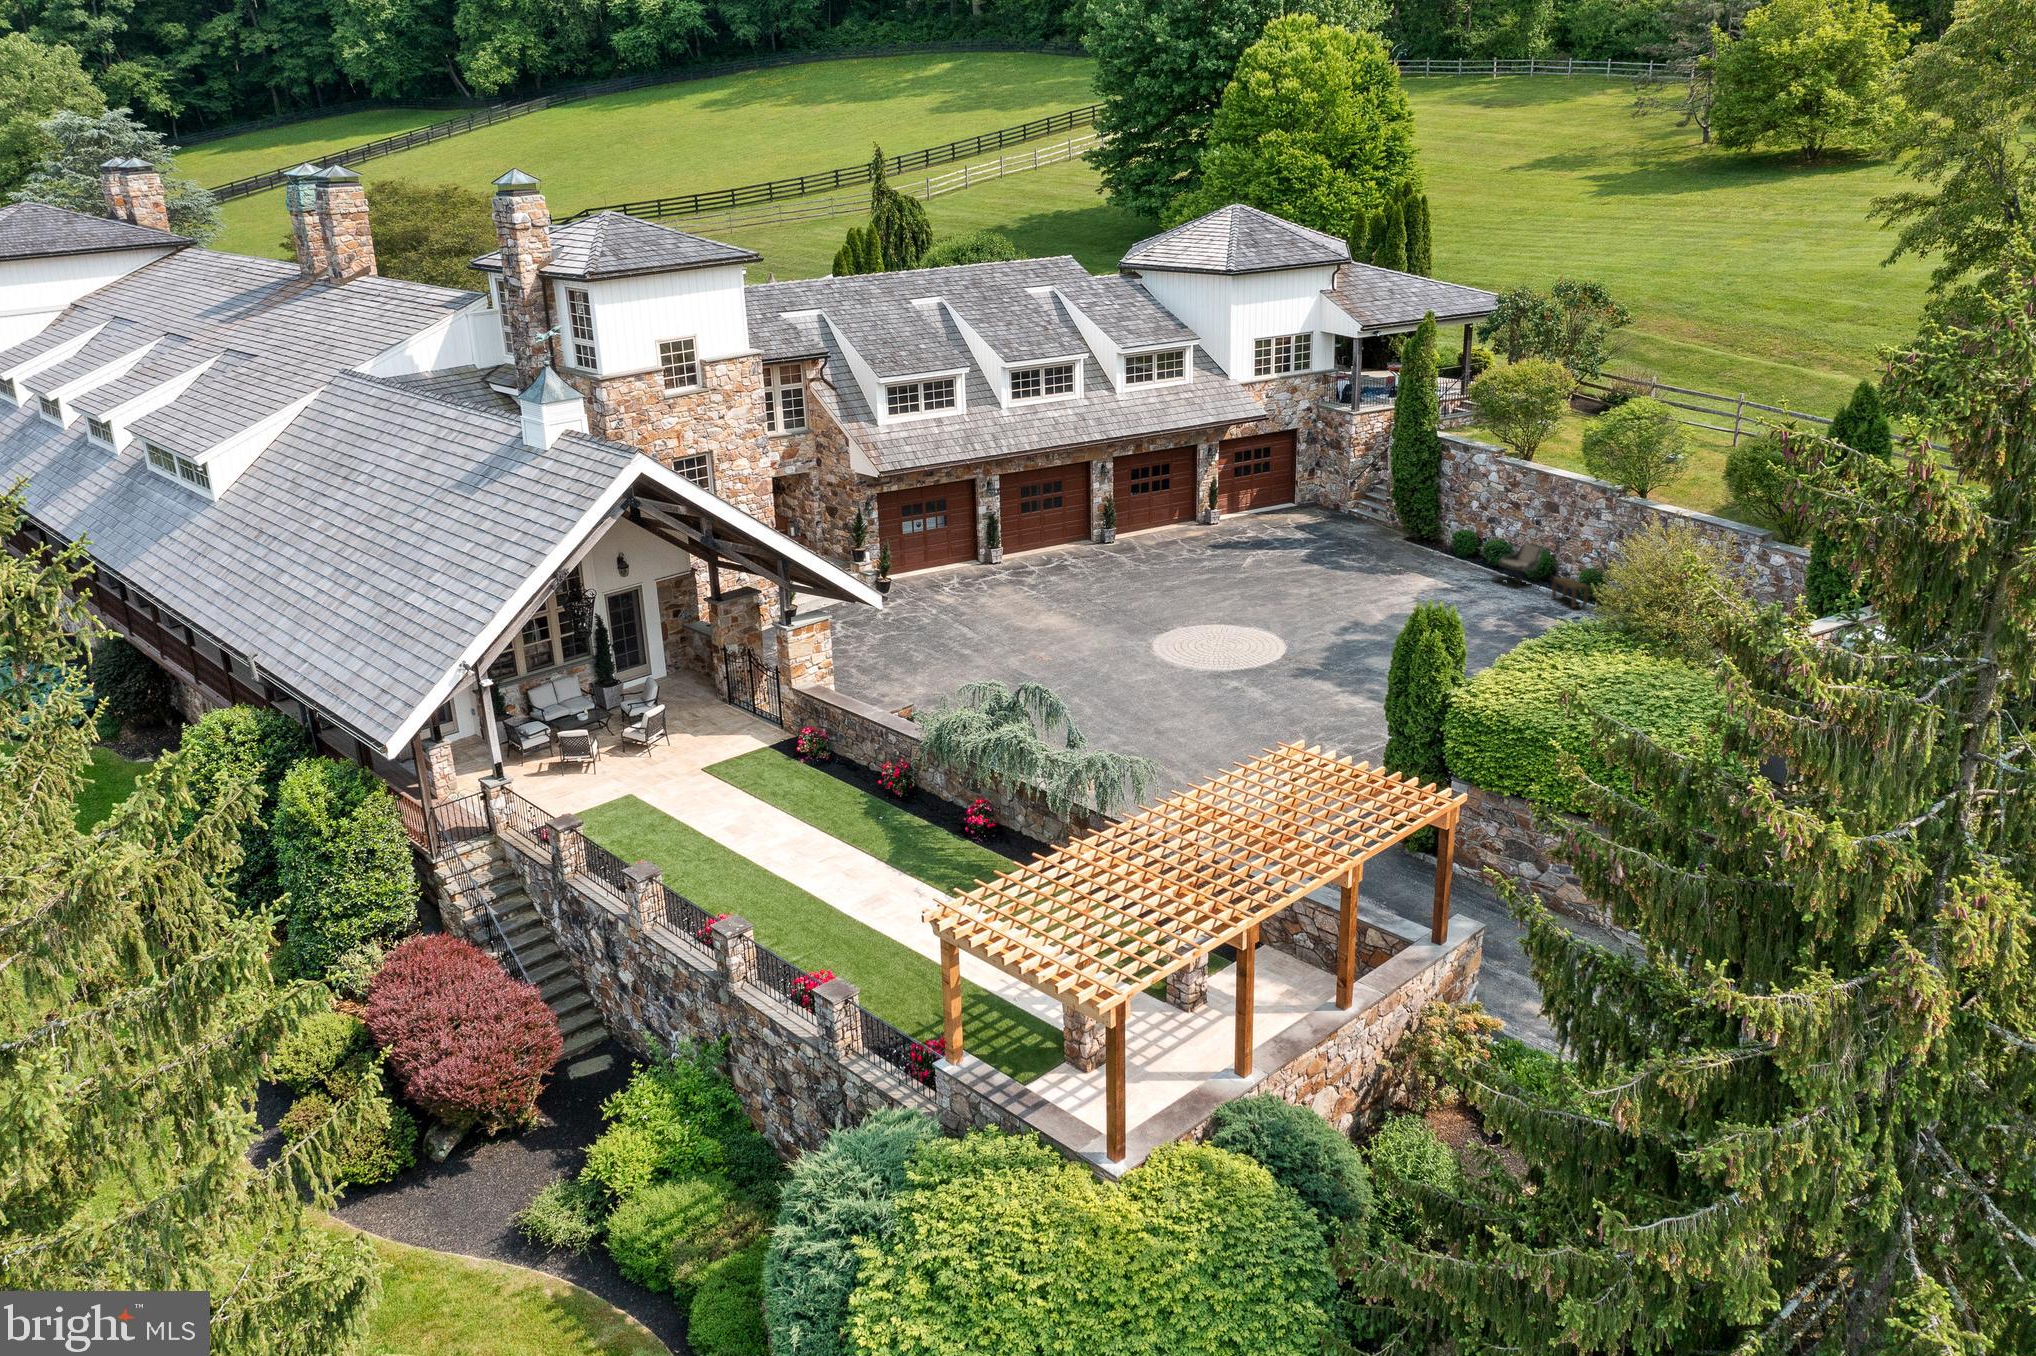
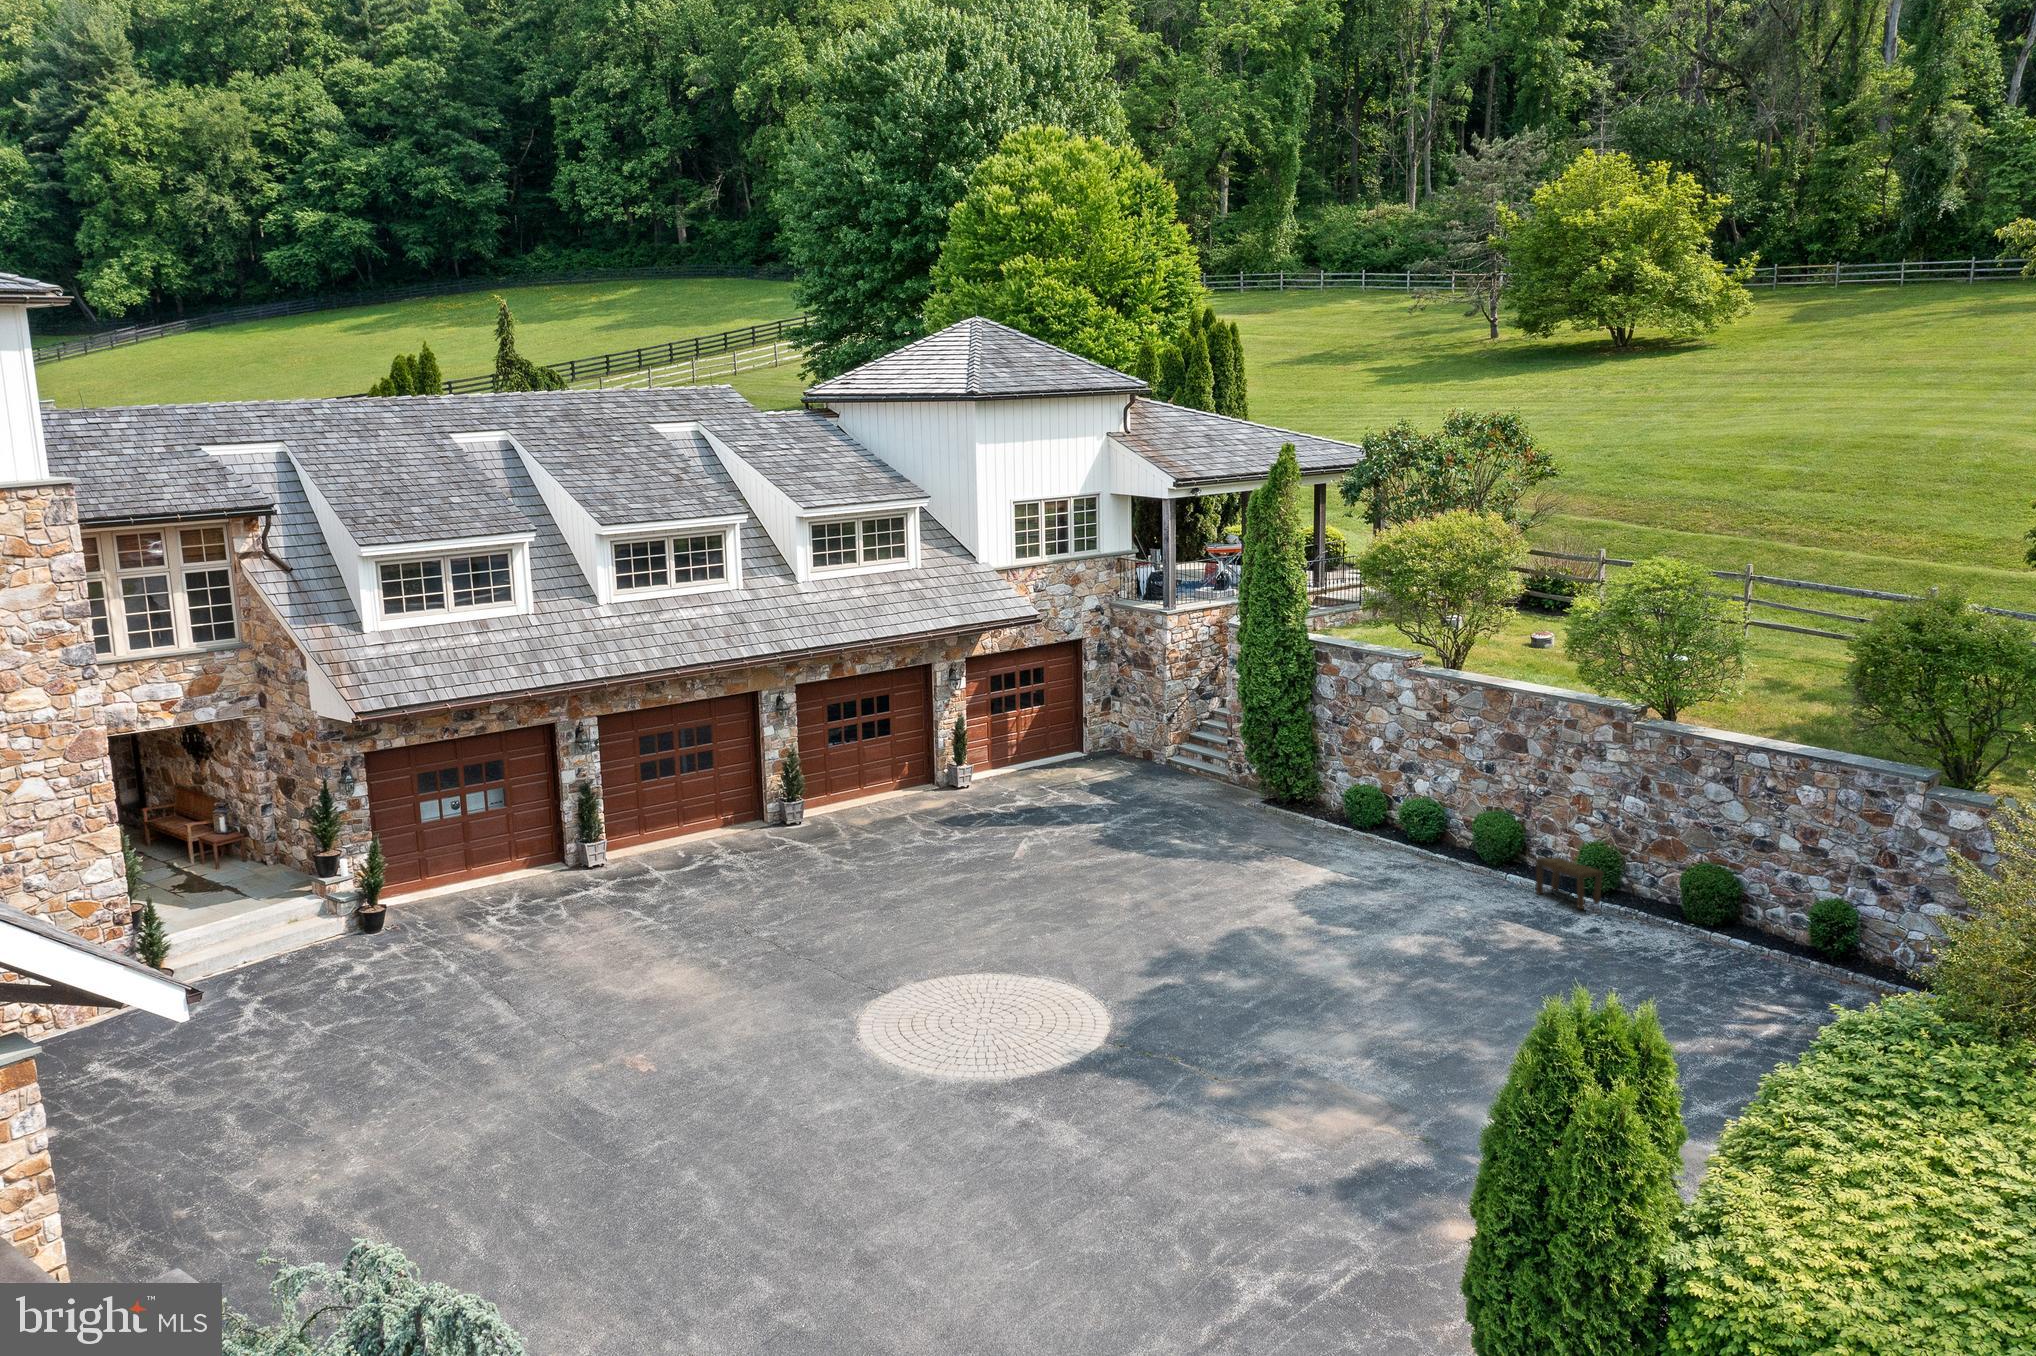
lounge chair: present [1498,543,1542,584] -> none [1435,802,1507,877]

